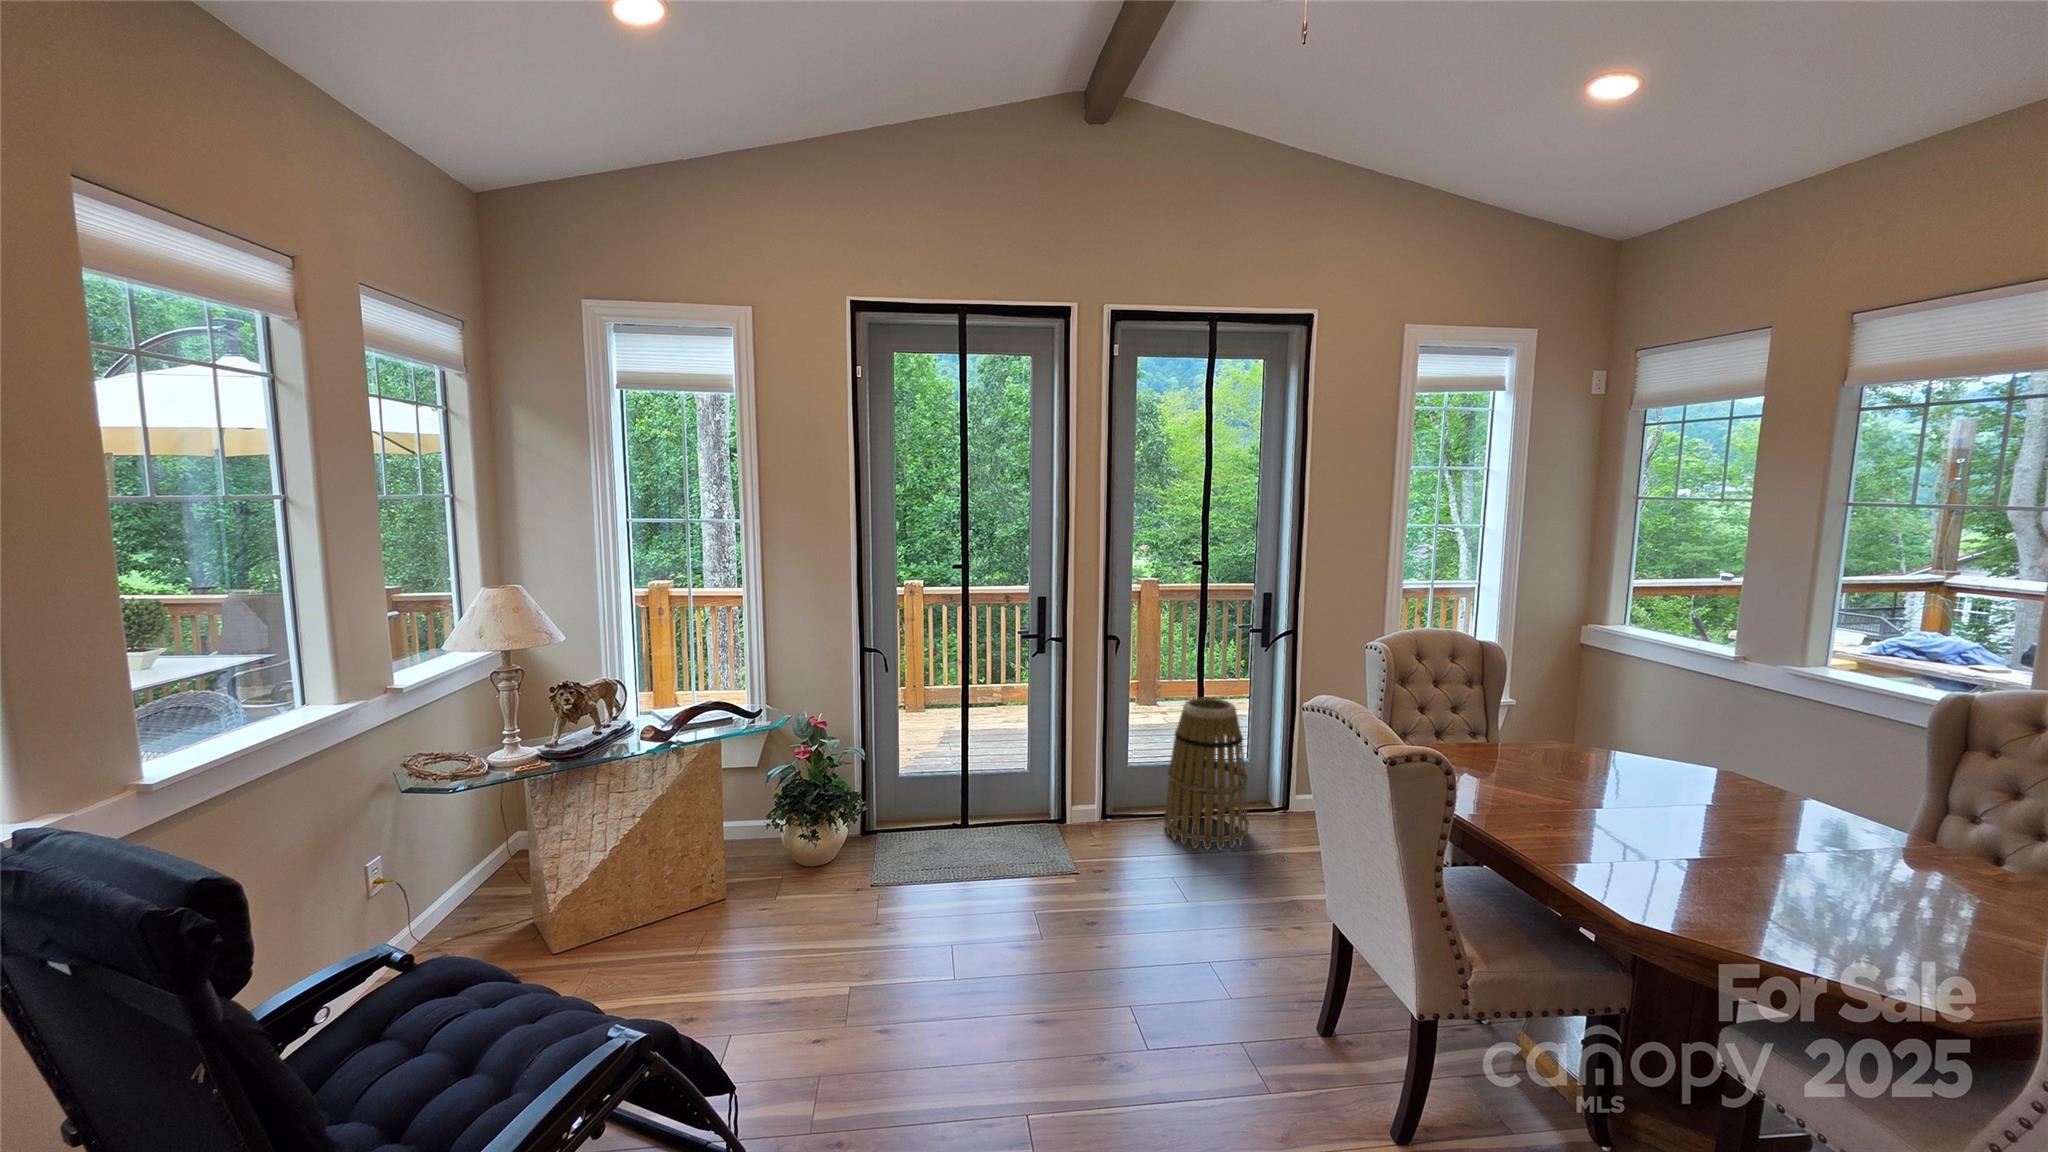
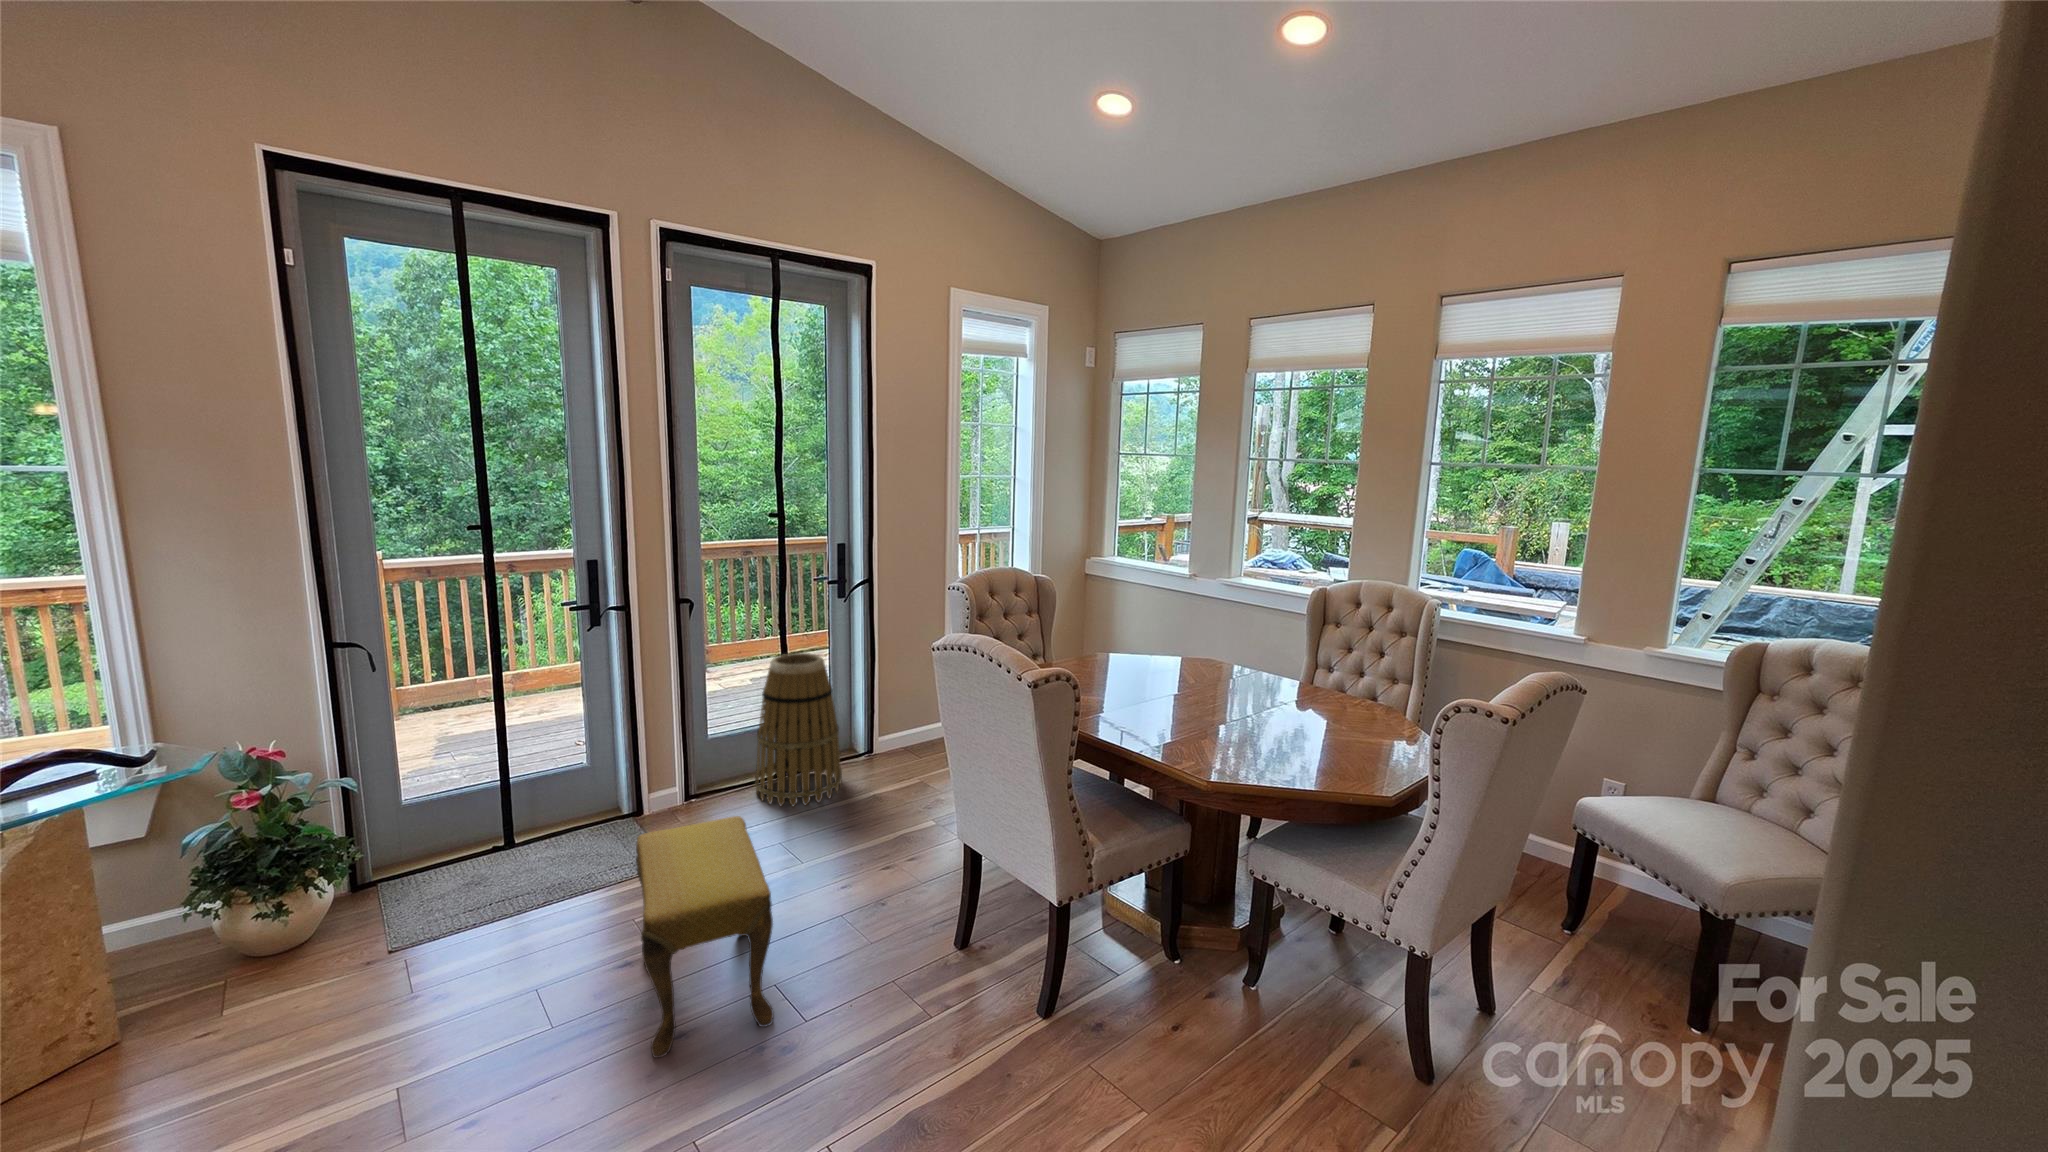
footstool: none [1013,838,1124,1050] -> present [636,816,774,1058]

